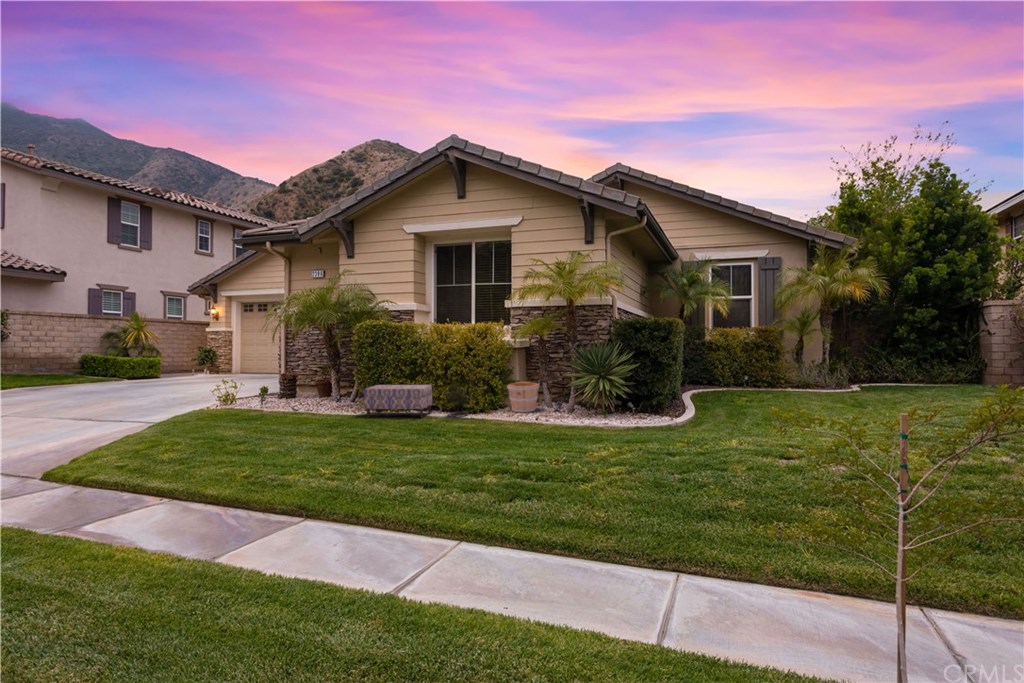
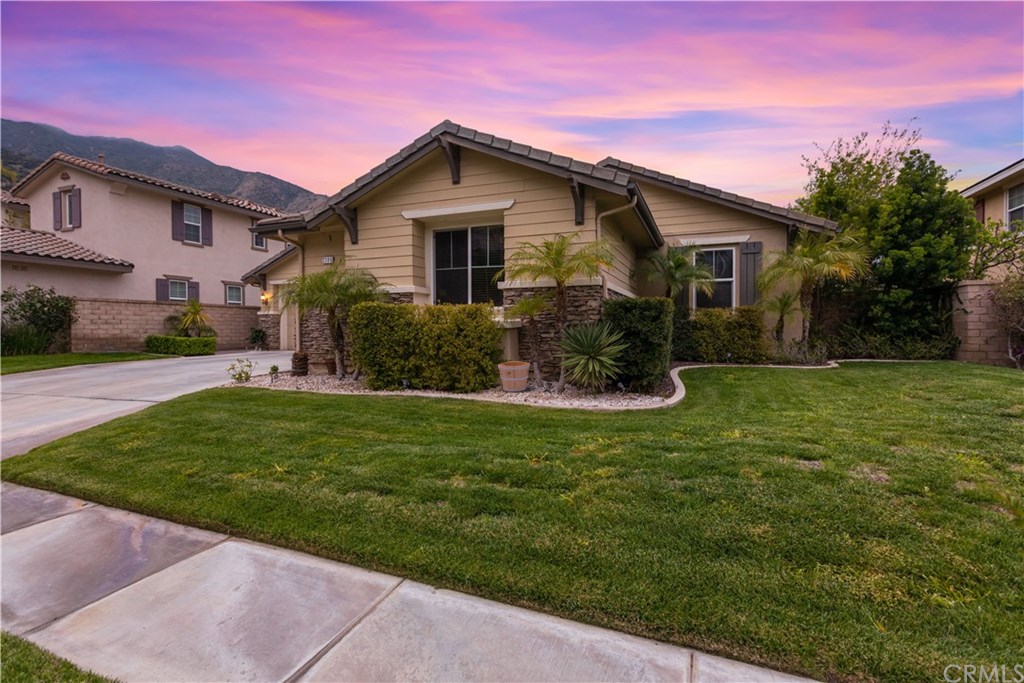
potted tree: present [447,380,467,417] -> none [436,359,460,397]
bench: present [364,385,432,418] -> none [357,364,425,398]

